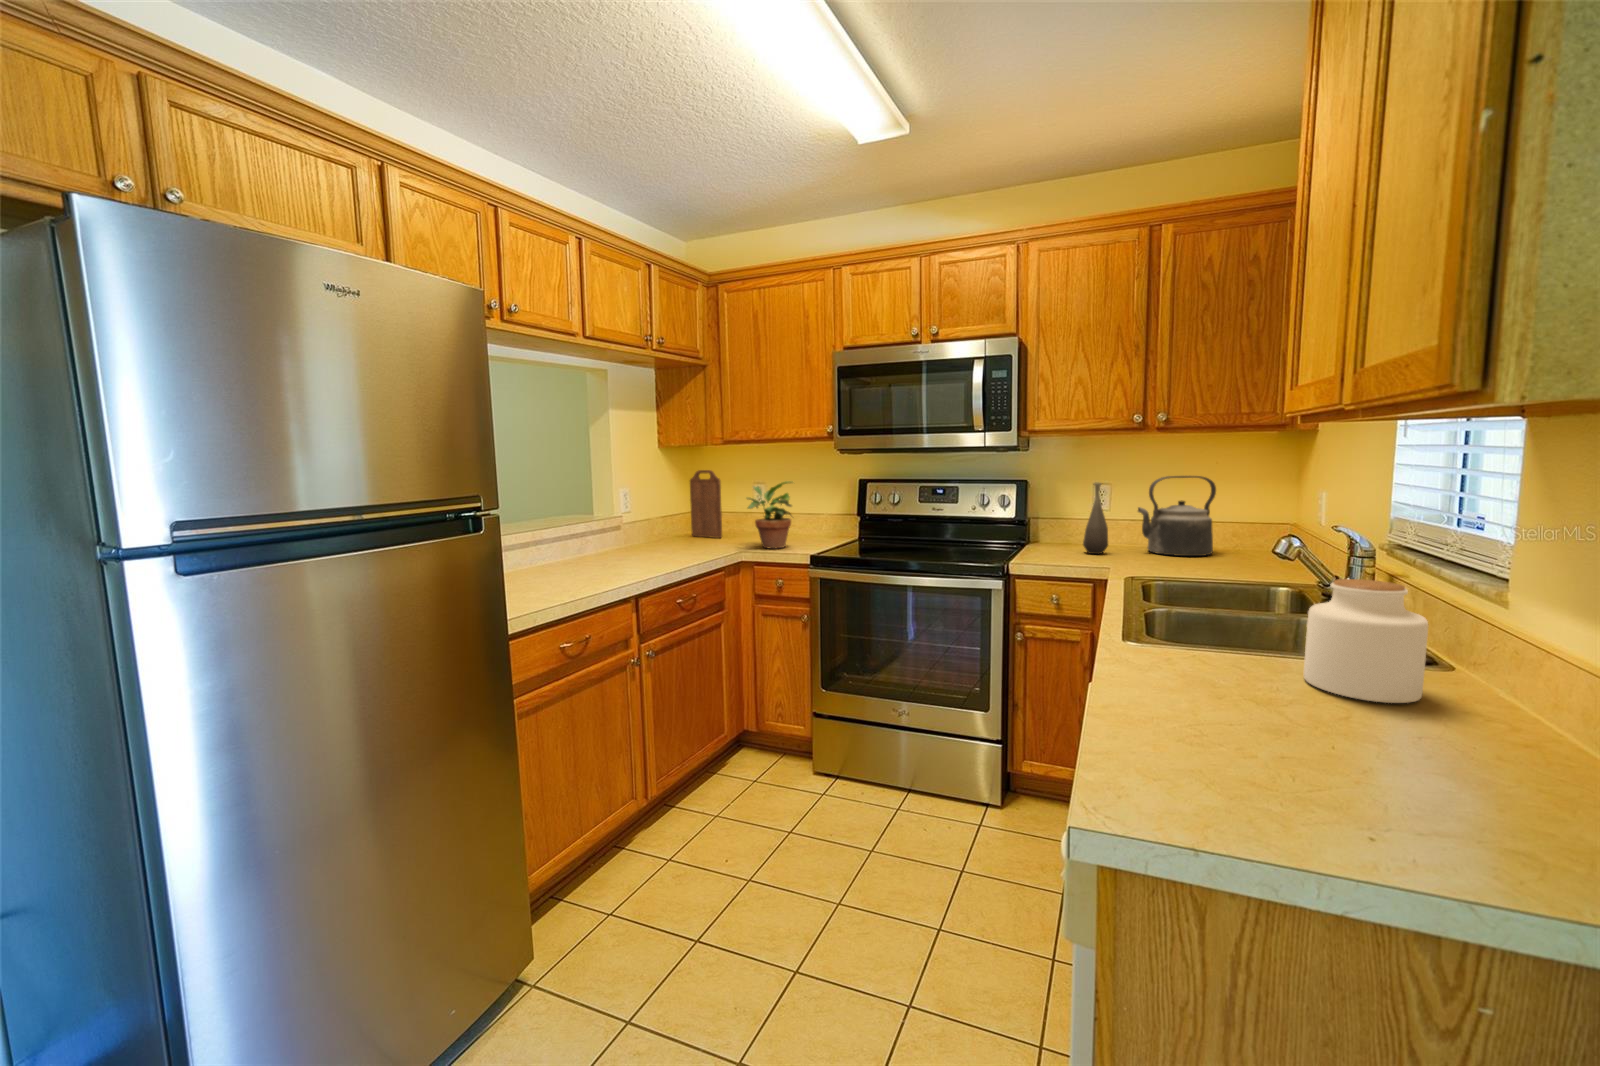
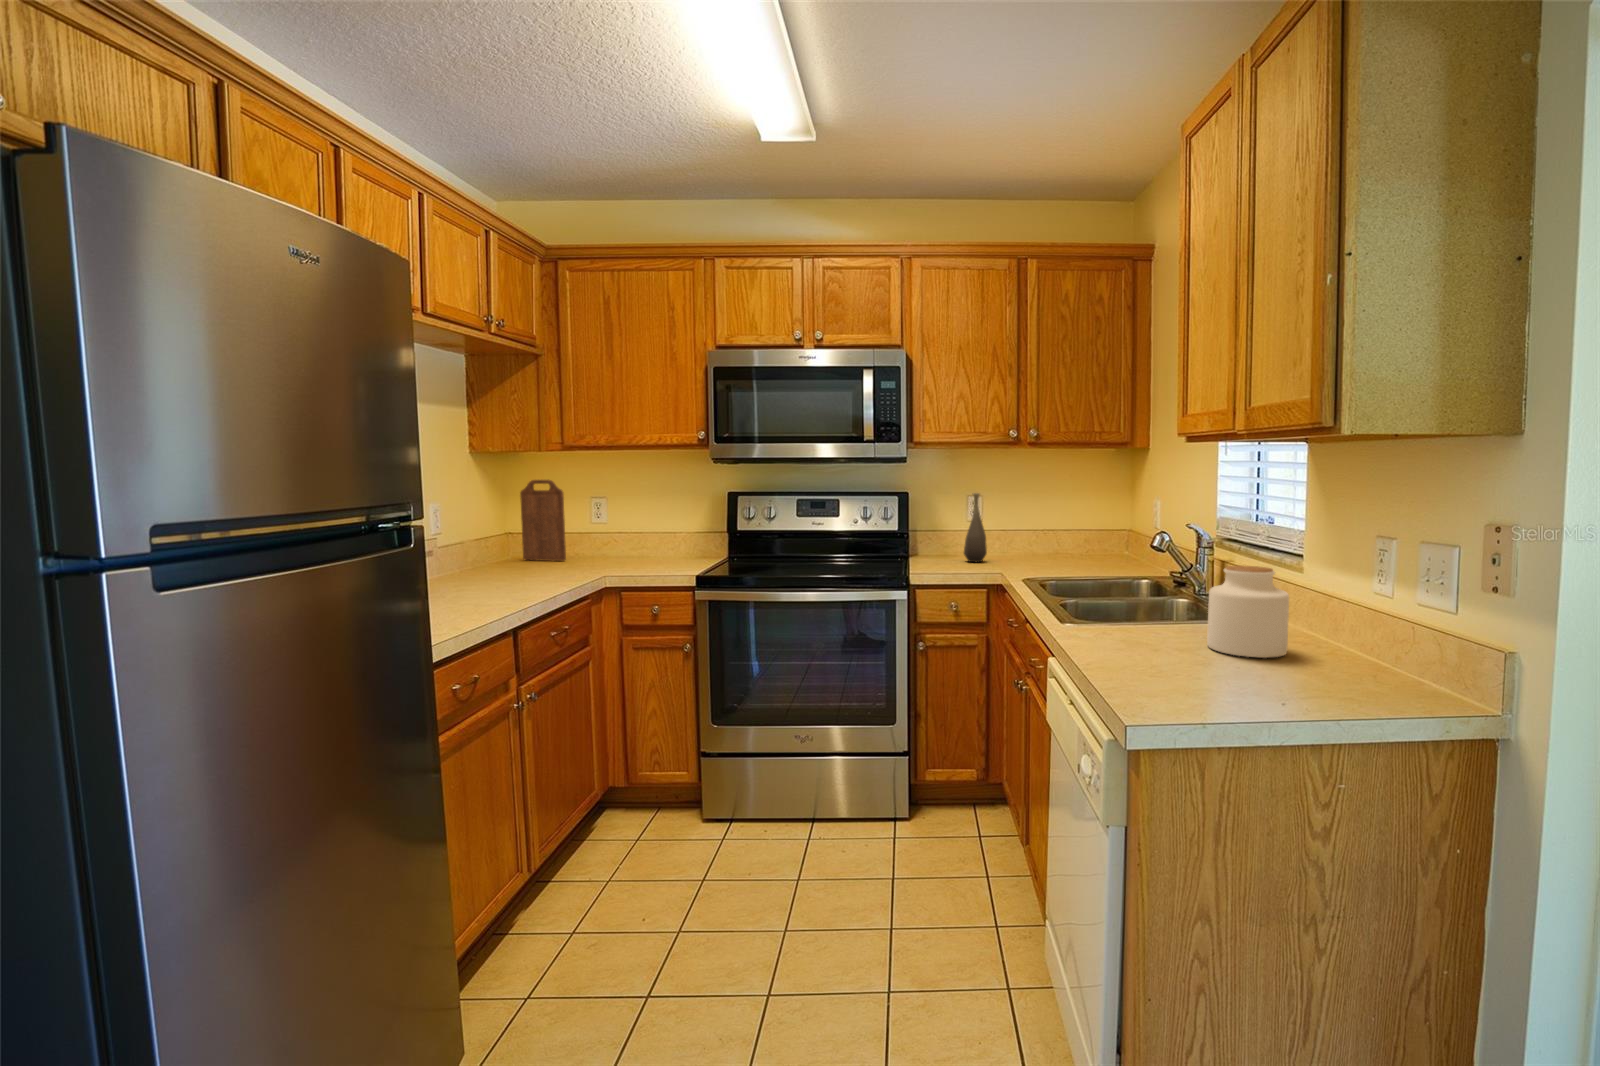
kettle: present [1138,476,1216,556] -> none [1010,486,1072,561]
potted plant: present [747,481,793,548] -> none [608,493,669,570]

